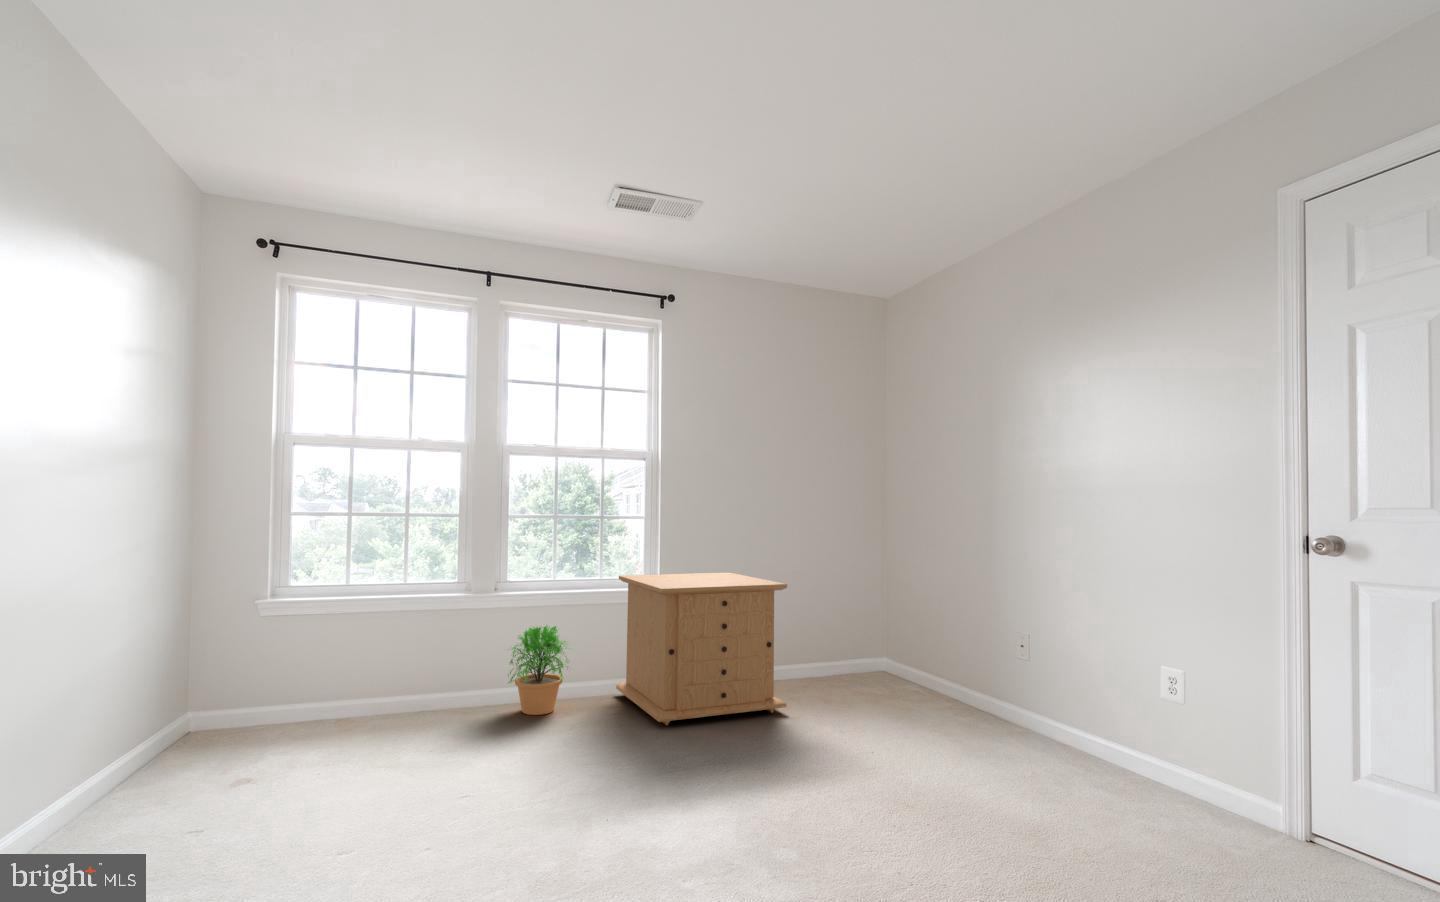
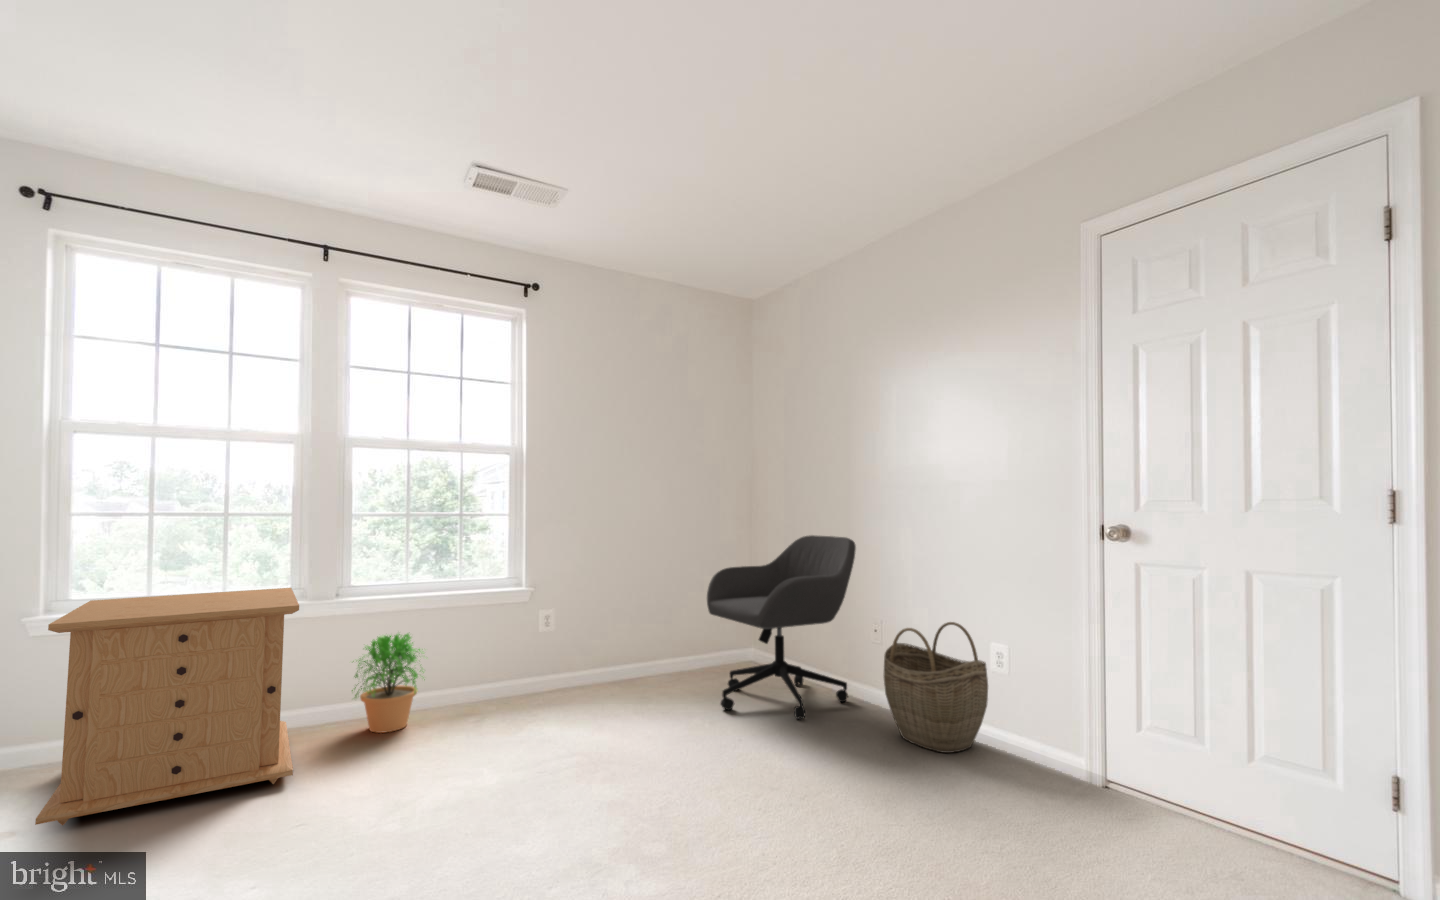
office chair: none [834,548,990,733] -> present [707,535,856,719]
dresser: present [616,572,787,725] -> present [35,588,299,825]
woven basket: none [1014,644,1128,778] -> present [884,622,988,753]

